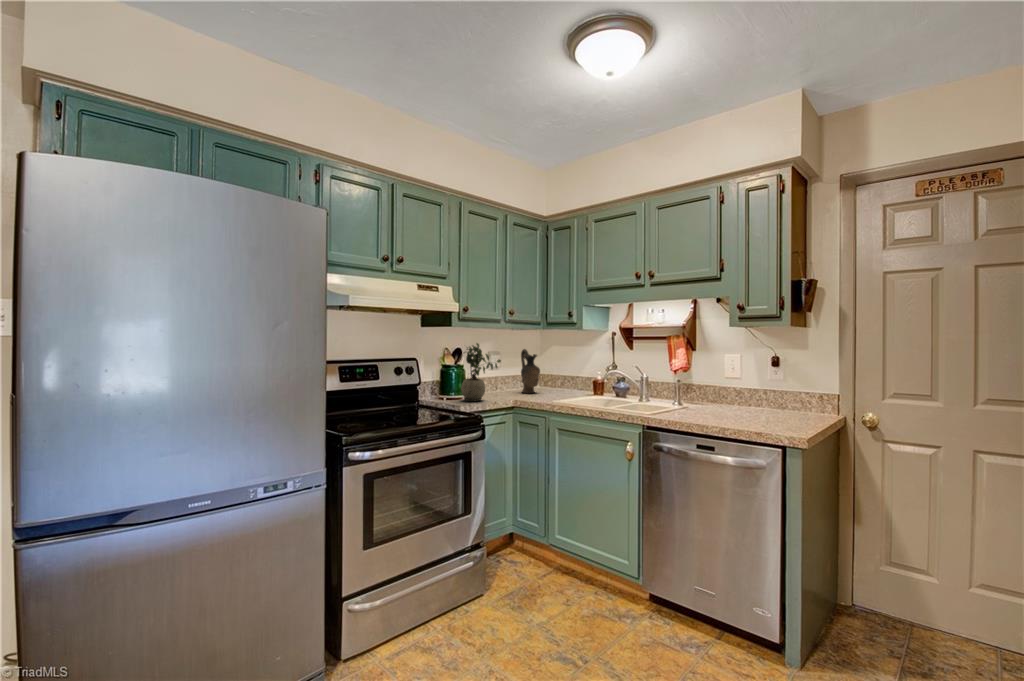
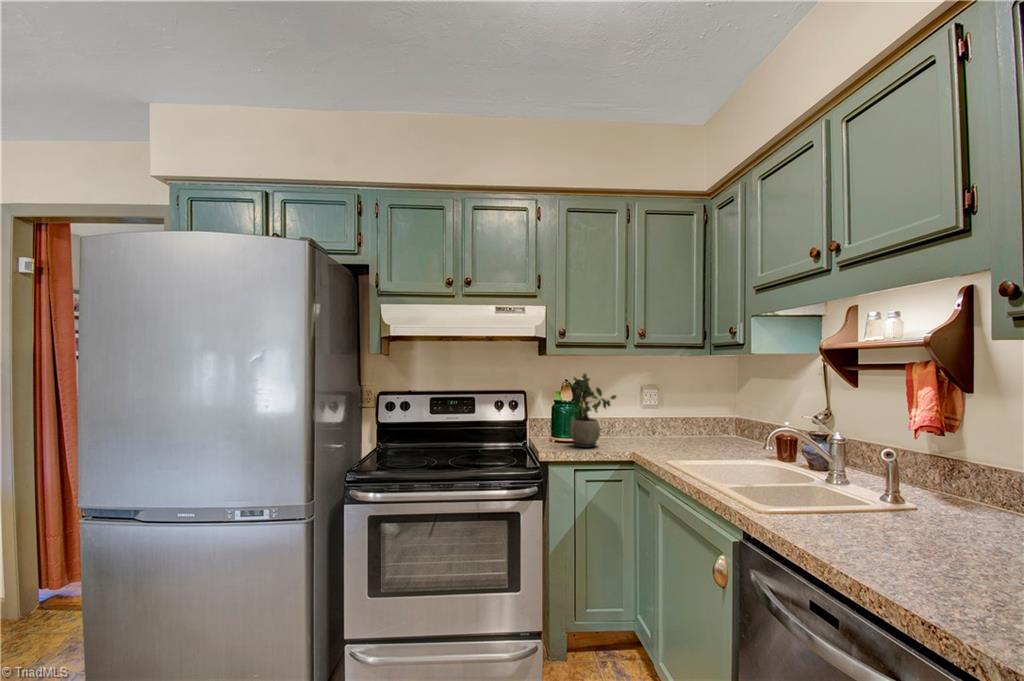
ceramic pitcher: present [521,349,540,393] -> none [677,381,705,444]

